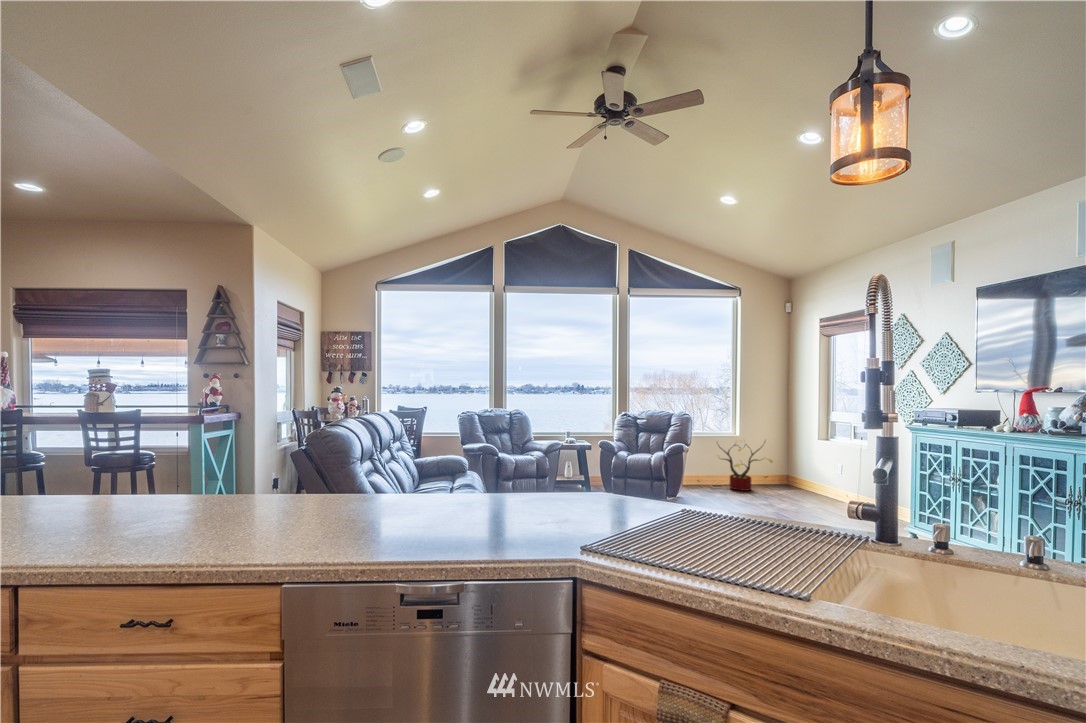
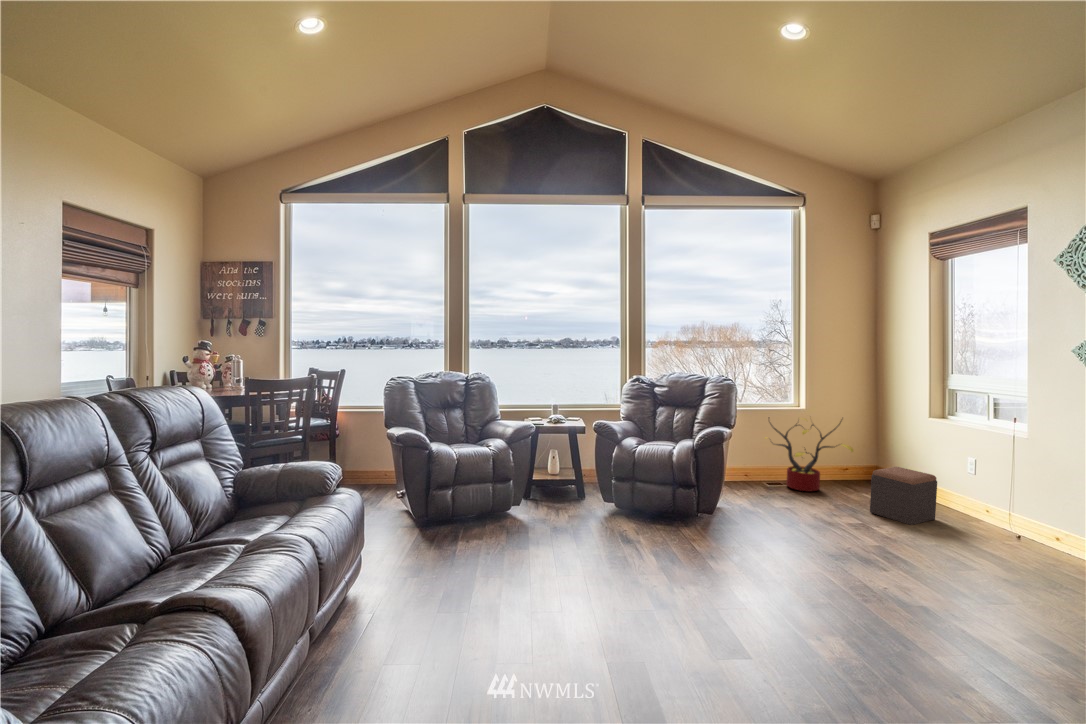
footstool: none [779,470,818,506] -> present [870,467,937,525]

